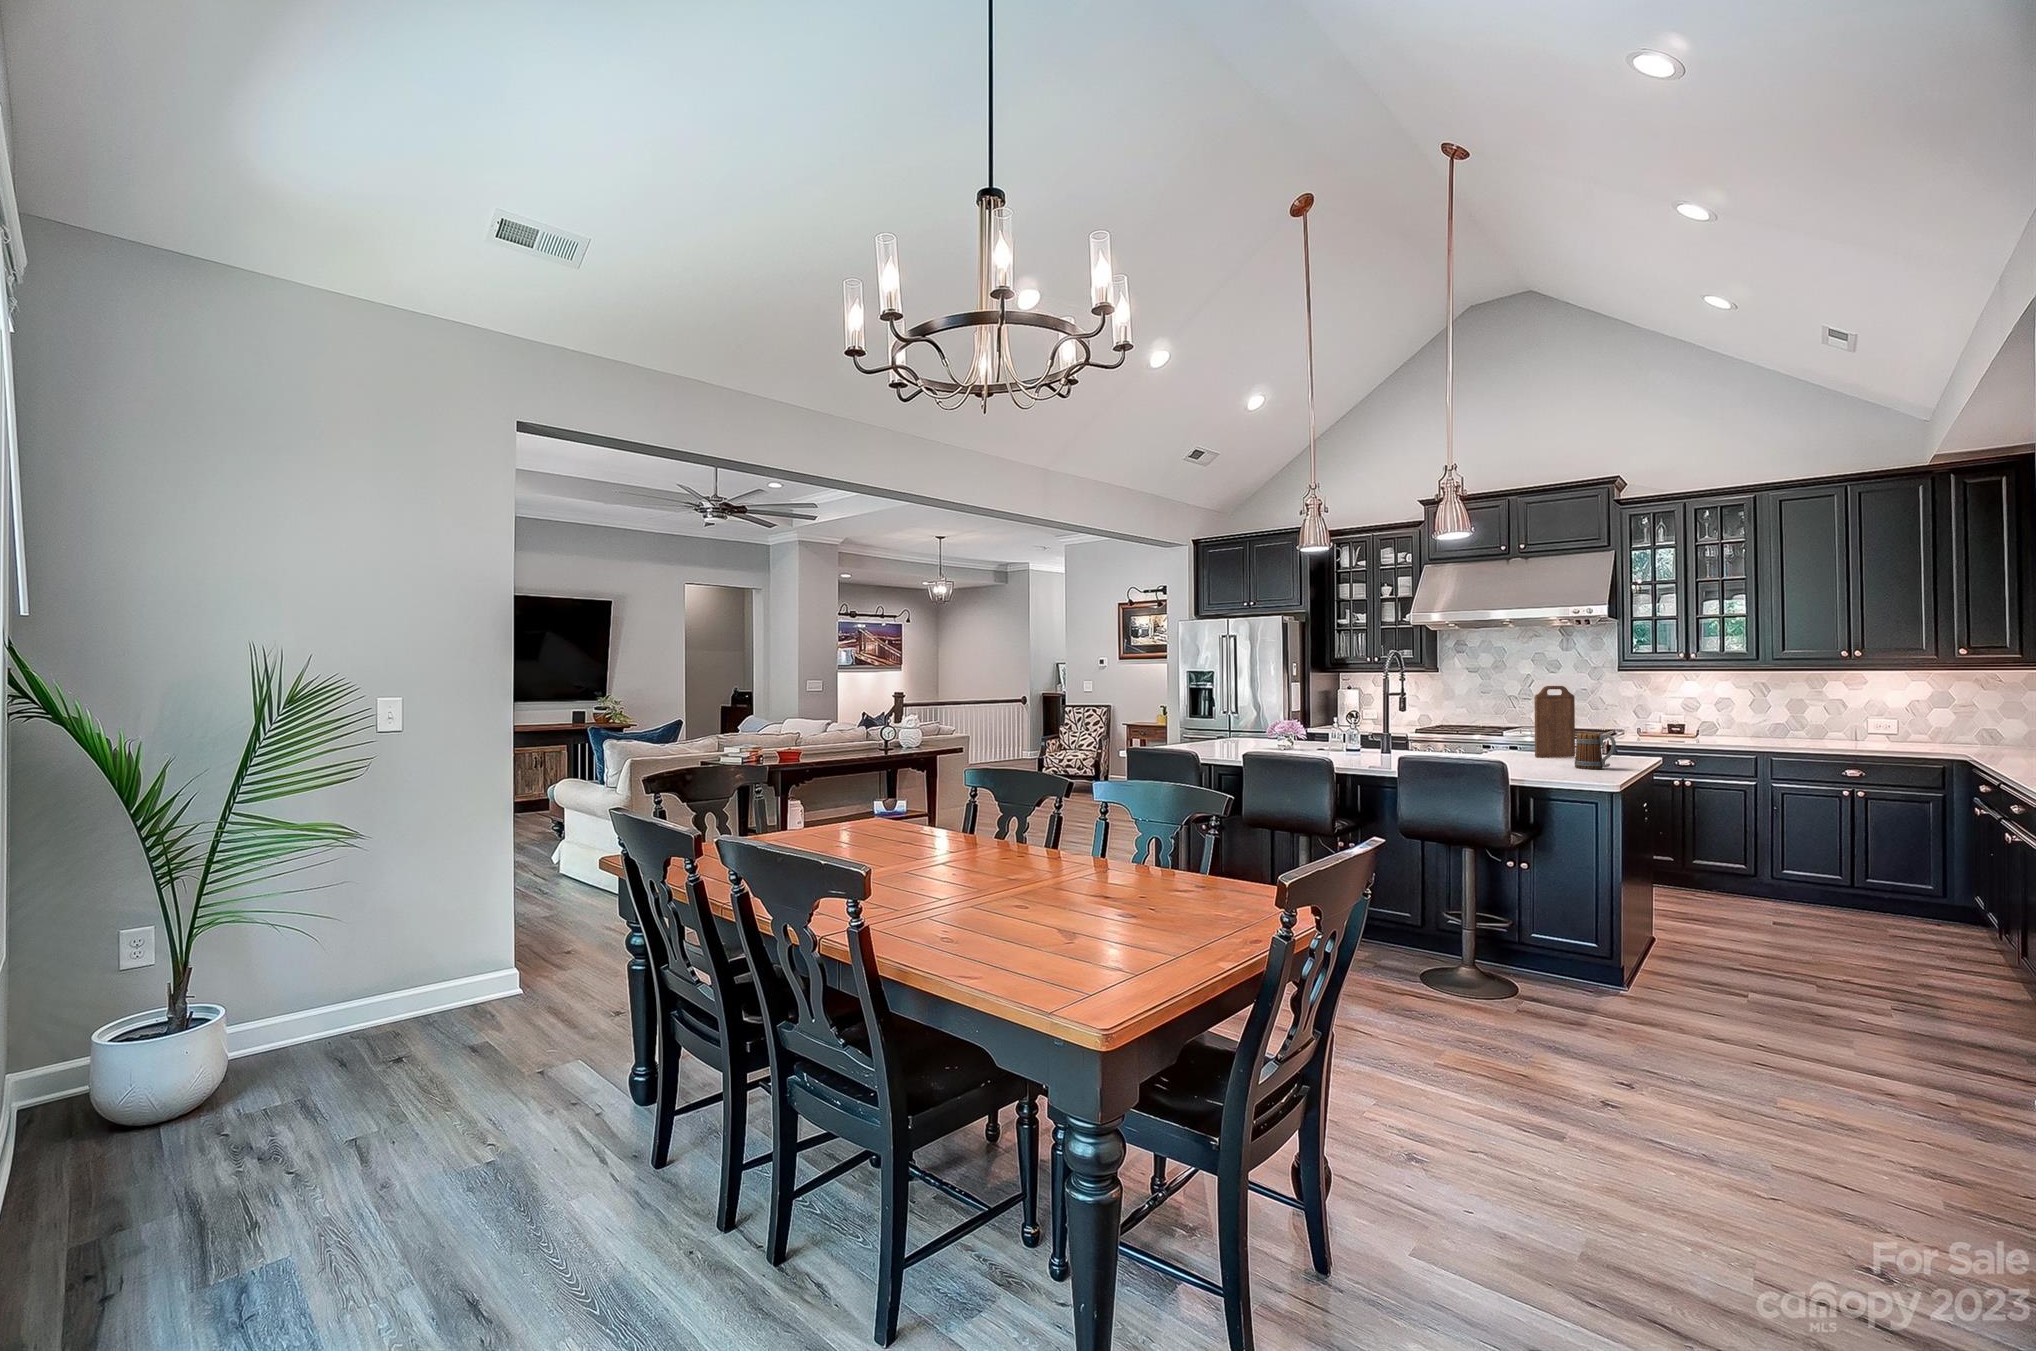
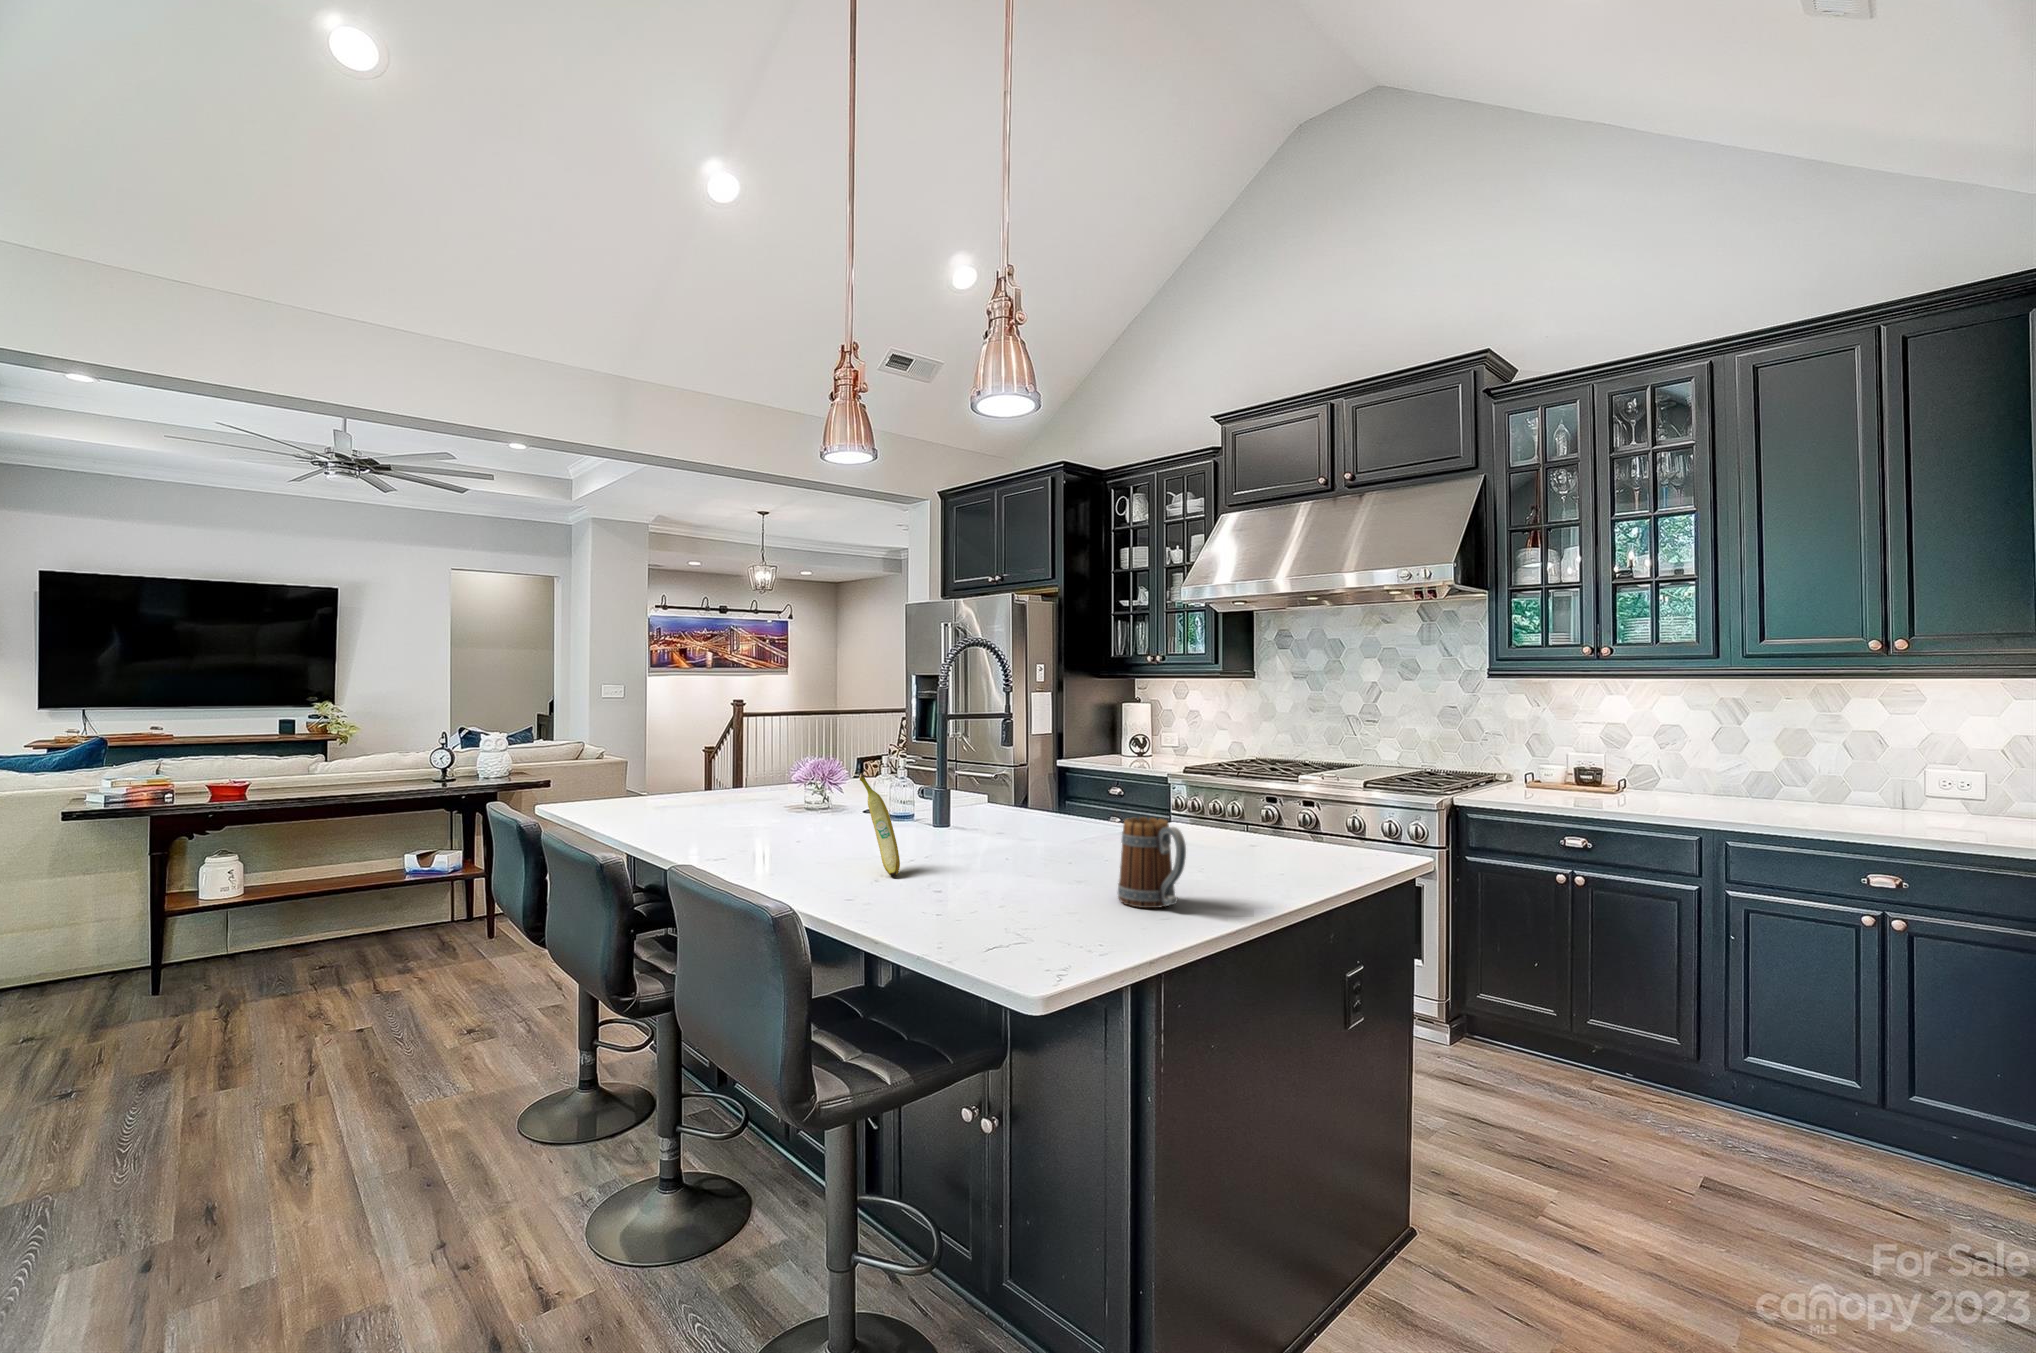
cutting board: present [1534,686,1575,757] -> none [1159,705,1244,851]
fruit: none [1431,718,1463,763] -> present [859,773,900,876]

